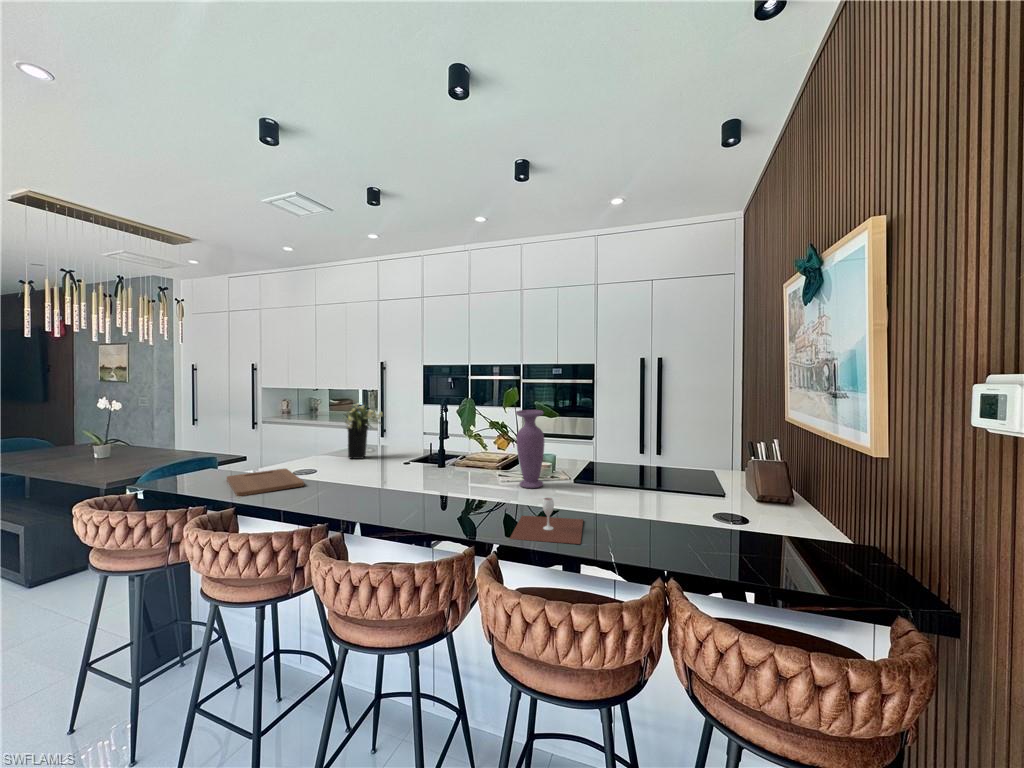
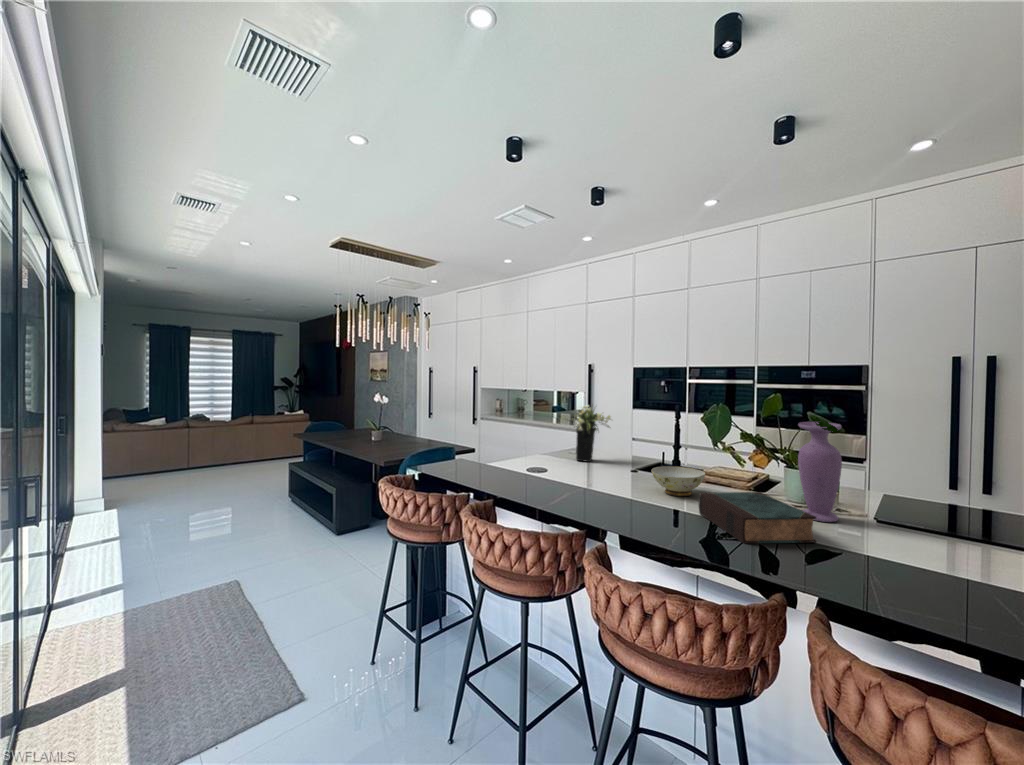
ceramic bowl: none [407,455,453,482] -> present [651,466,706,496]
cutting board: present [227,469,304,496] -> none [479,465,549,489]
book: none [438,470,516,514] -> present [699,492,816,544]
wine glass: present [510,498,583,544] -> none [836,545,974,625]

